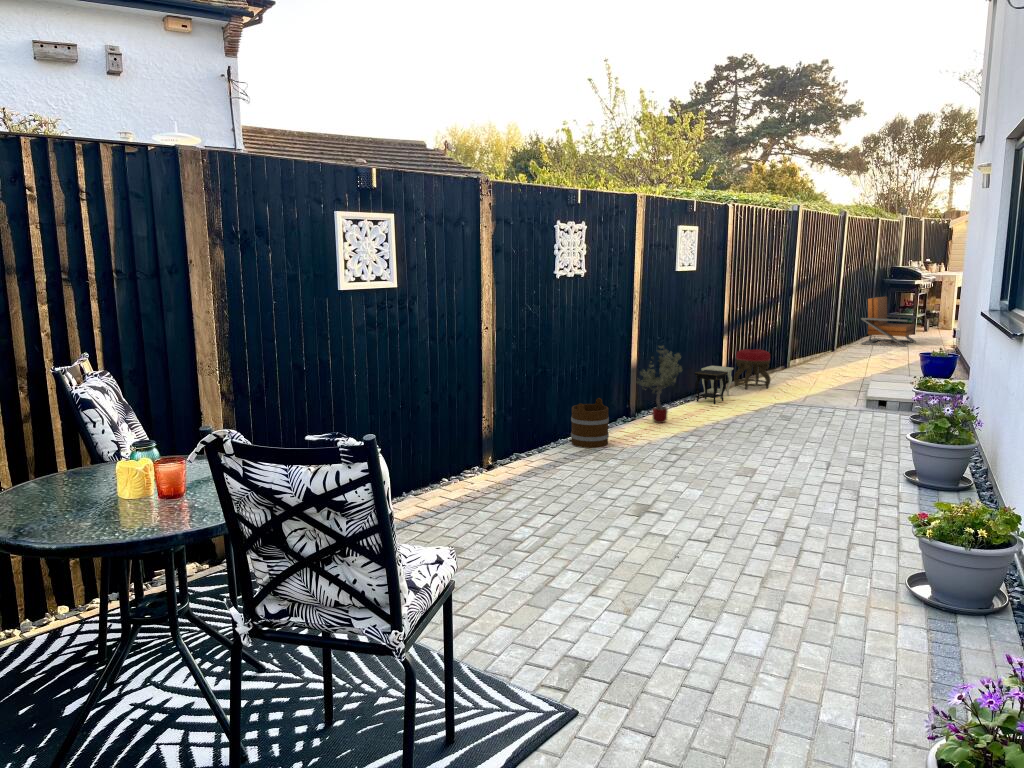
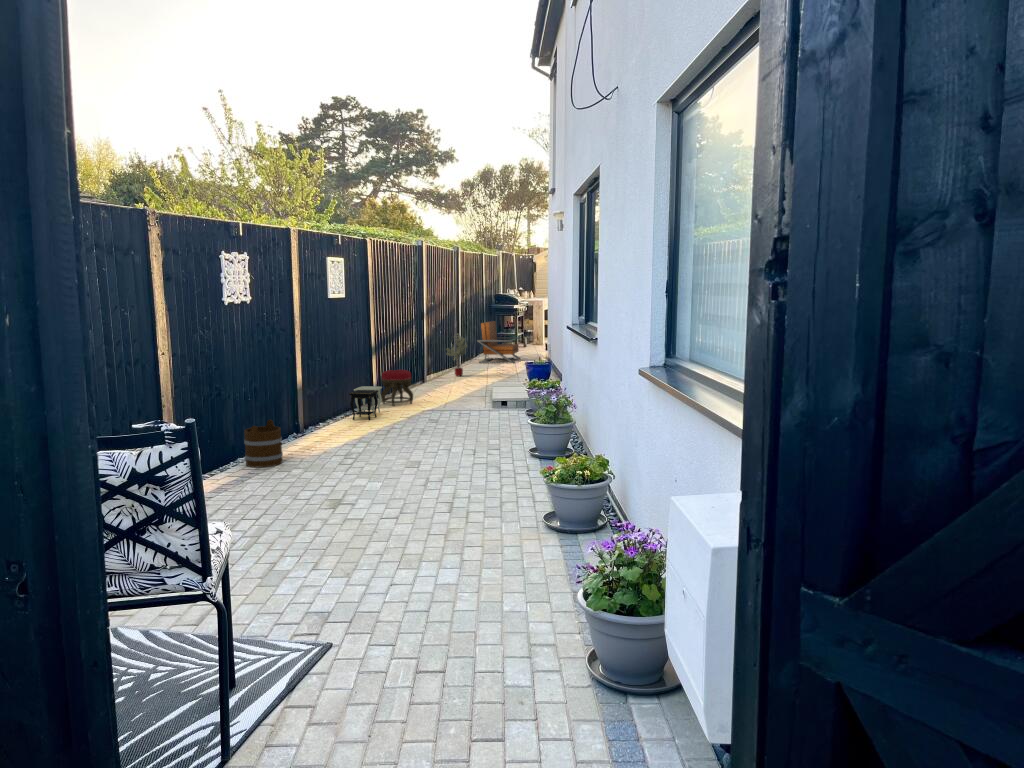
potted tree: present [637,346,682,423] -> present [446,335,467,376]

